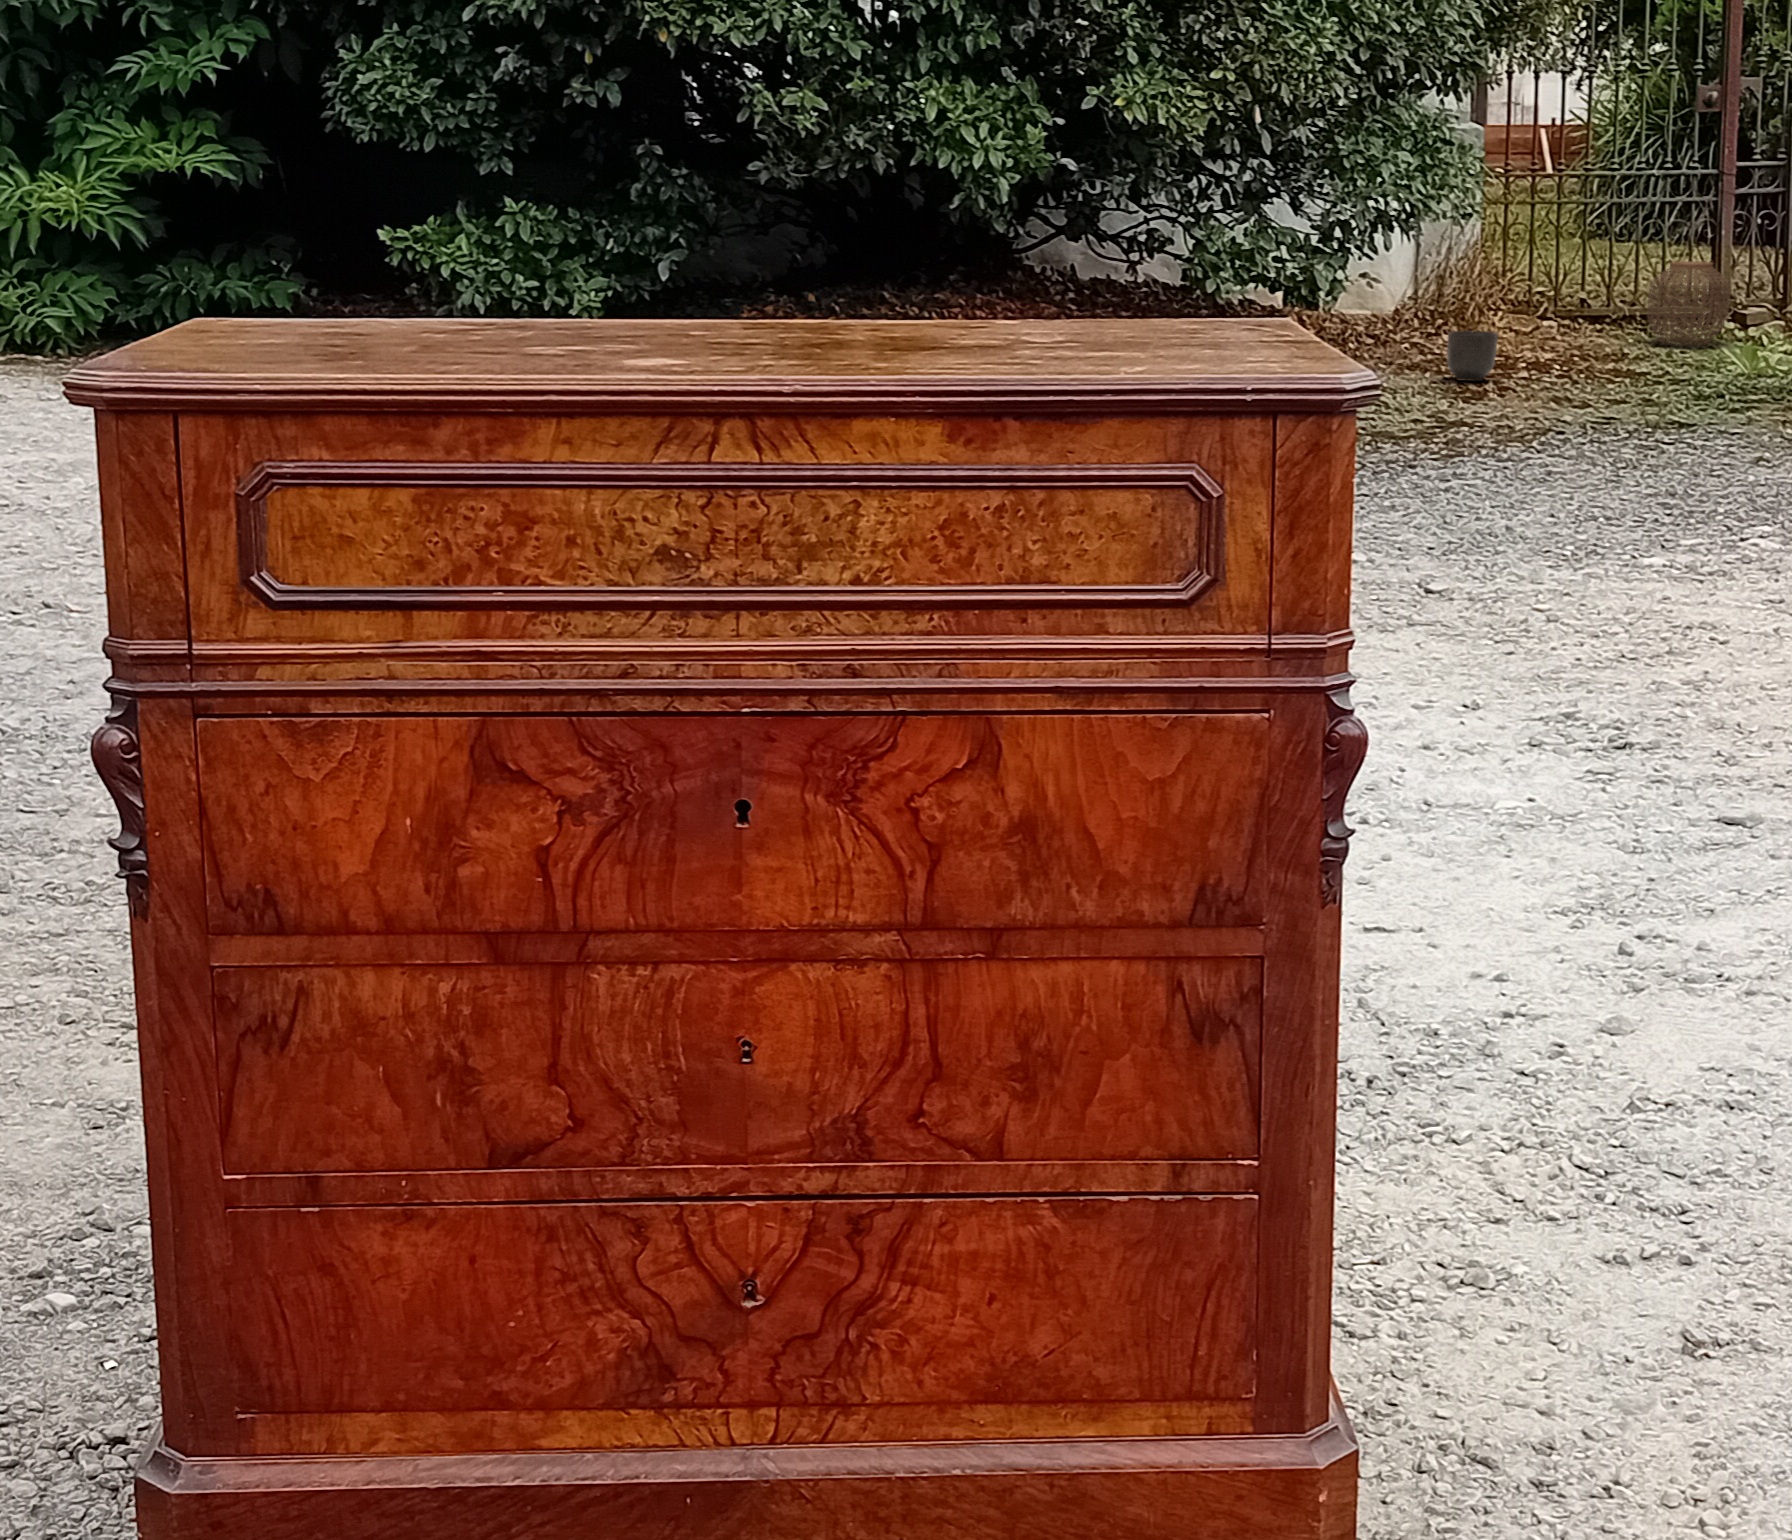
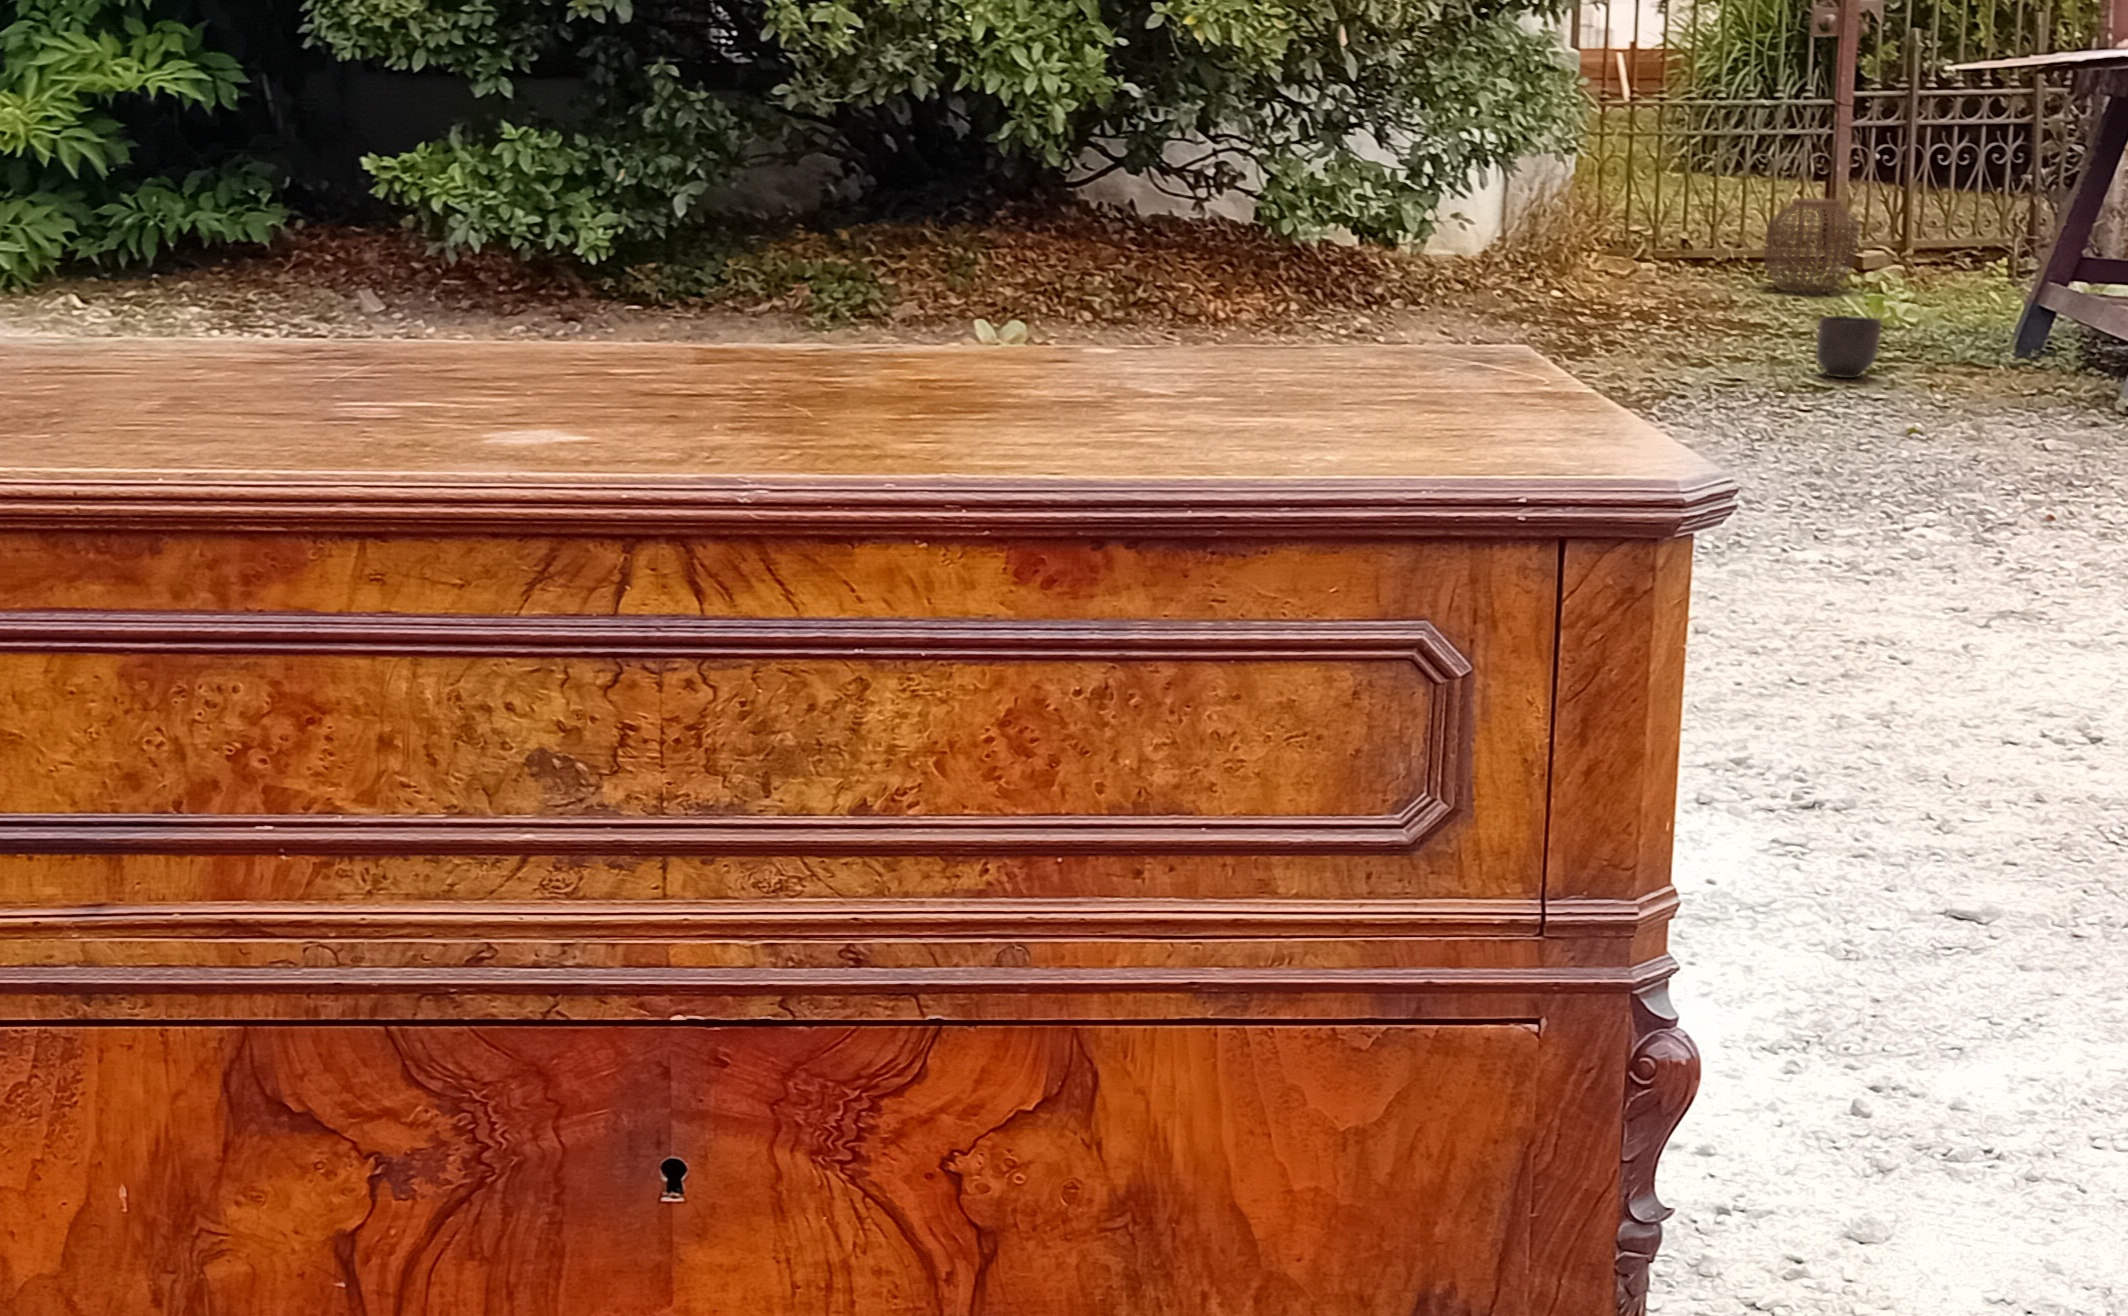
planter: present [1447,331,1498,381] -> present [1816,316,1882,378]

